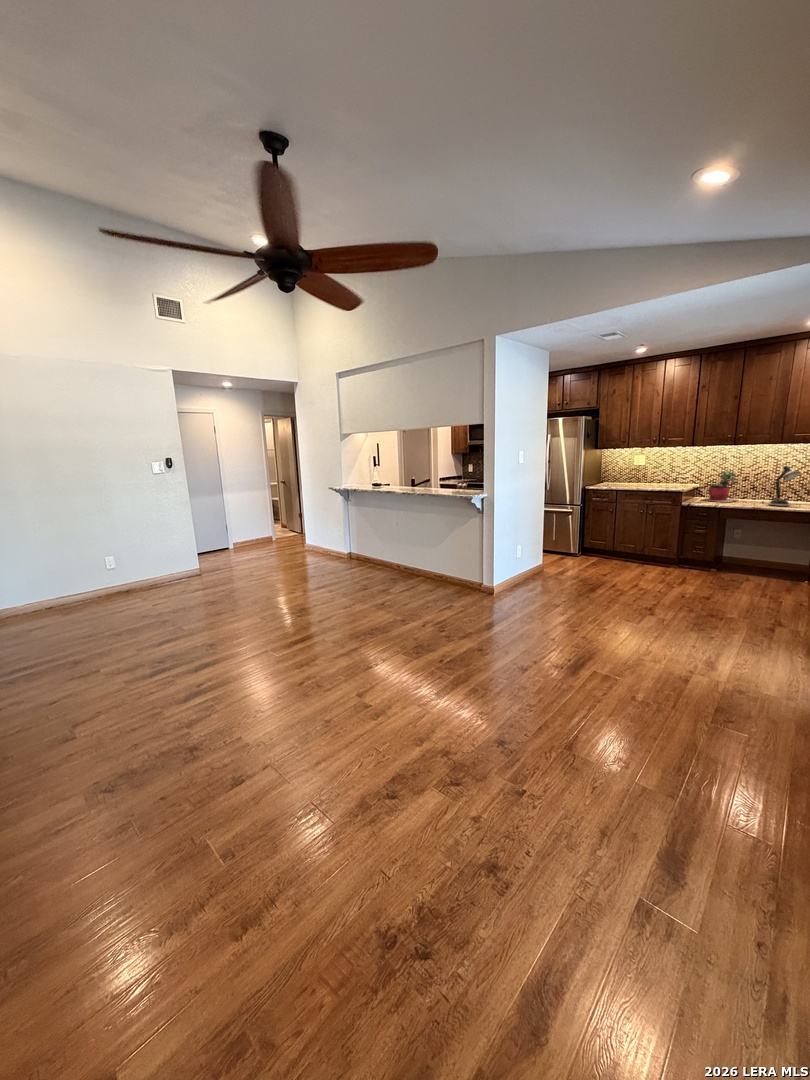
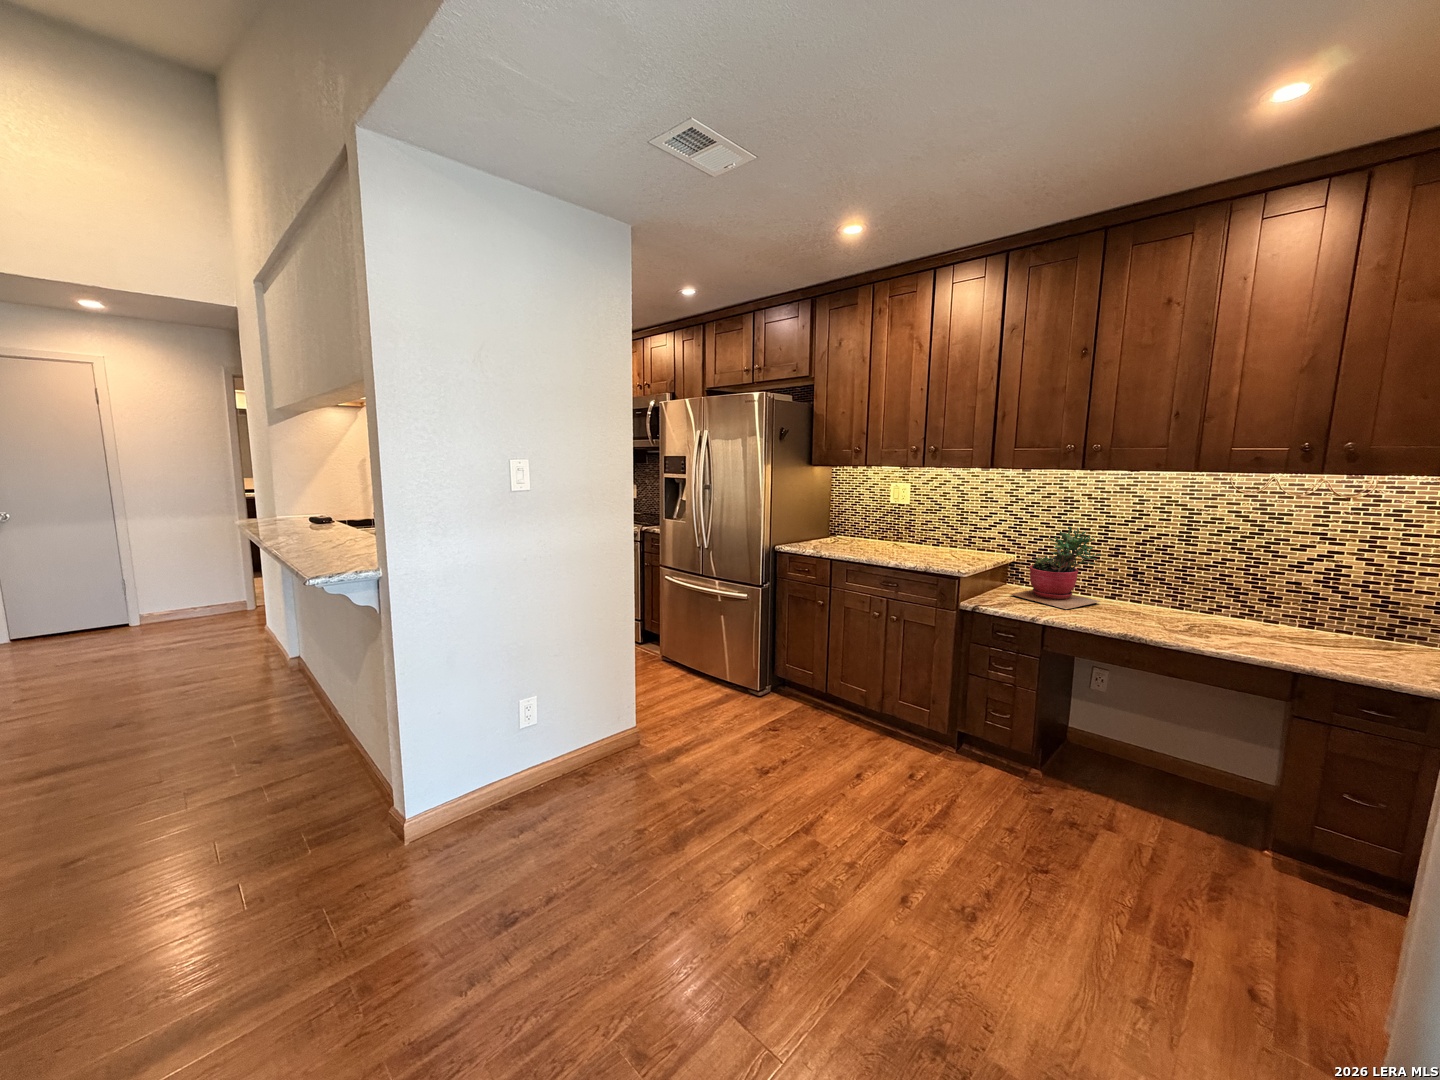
desk lamp: present [762,466,800,506] -> none [1149,529,1251,636]

